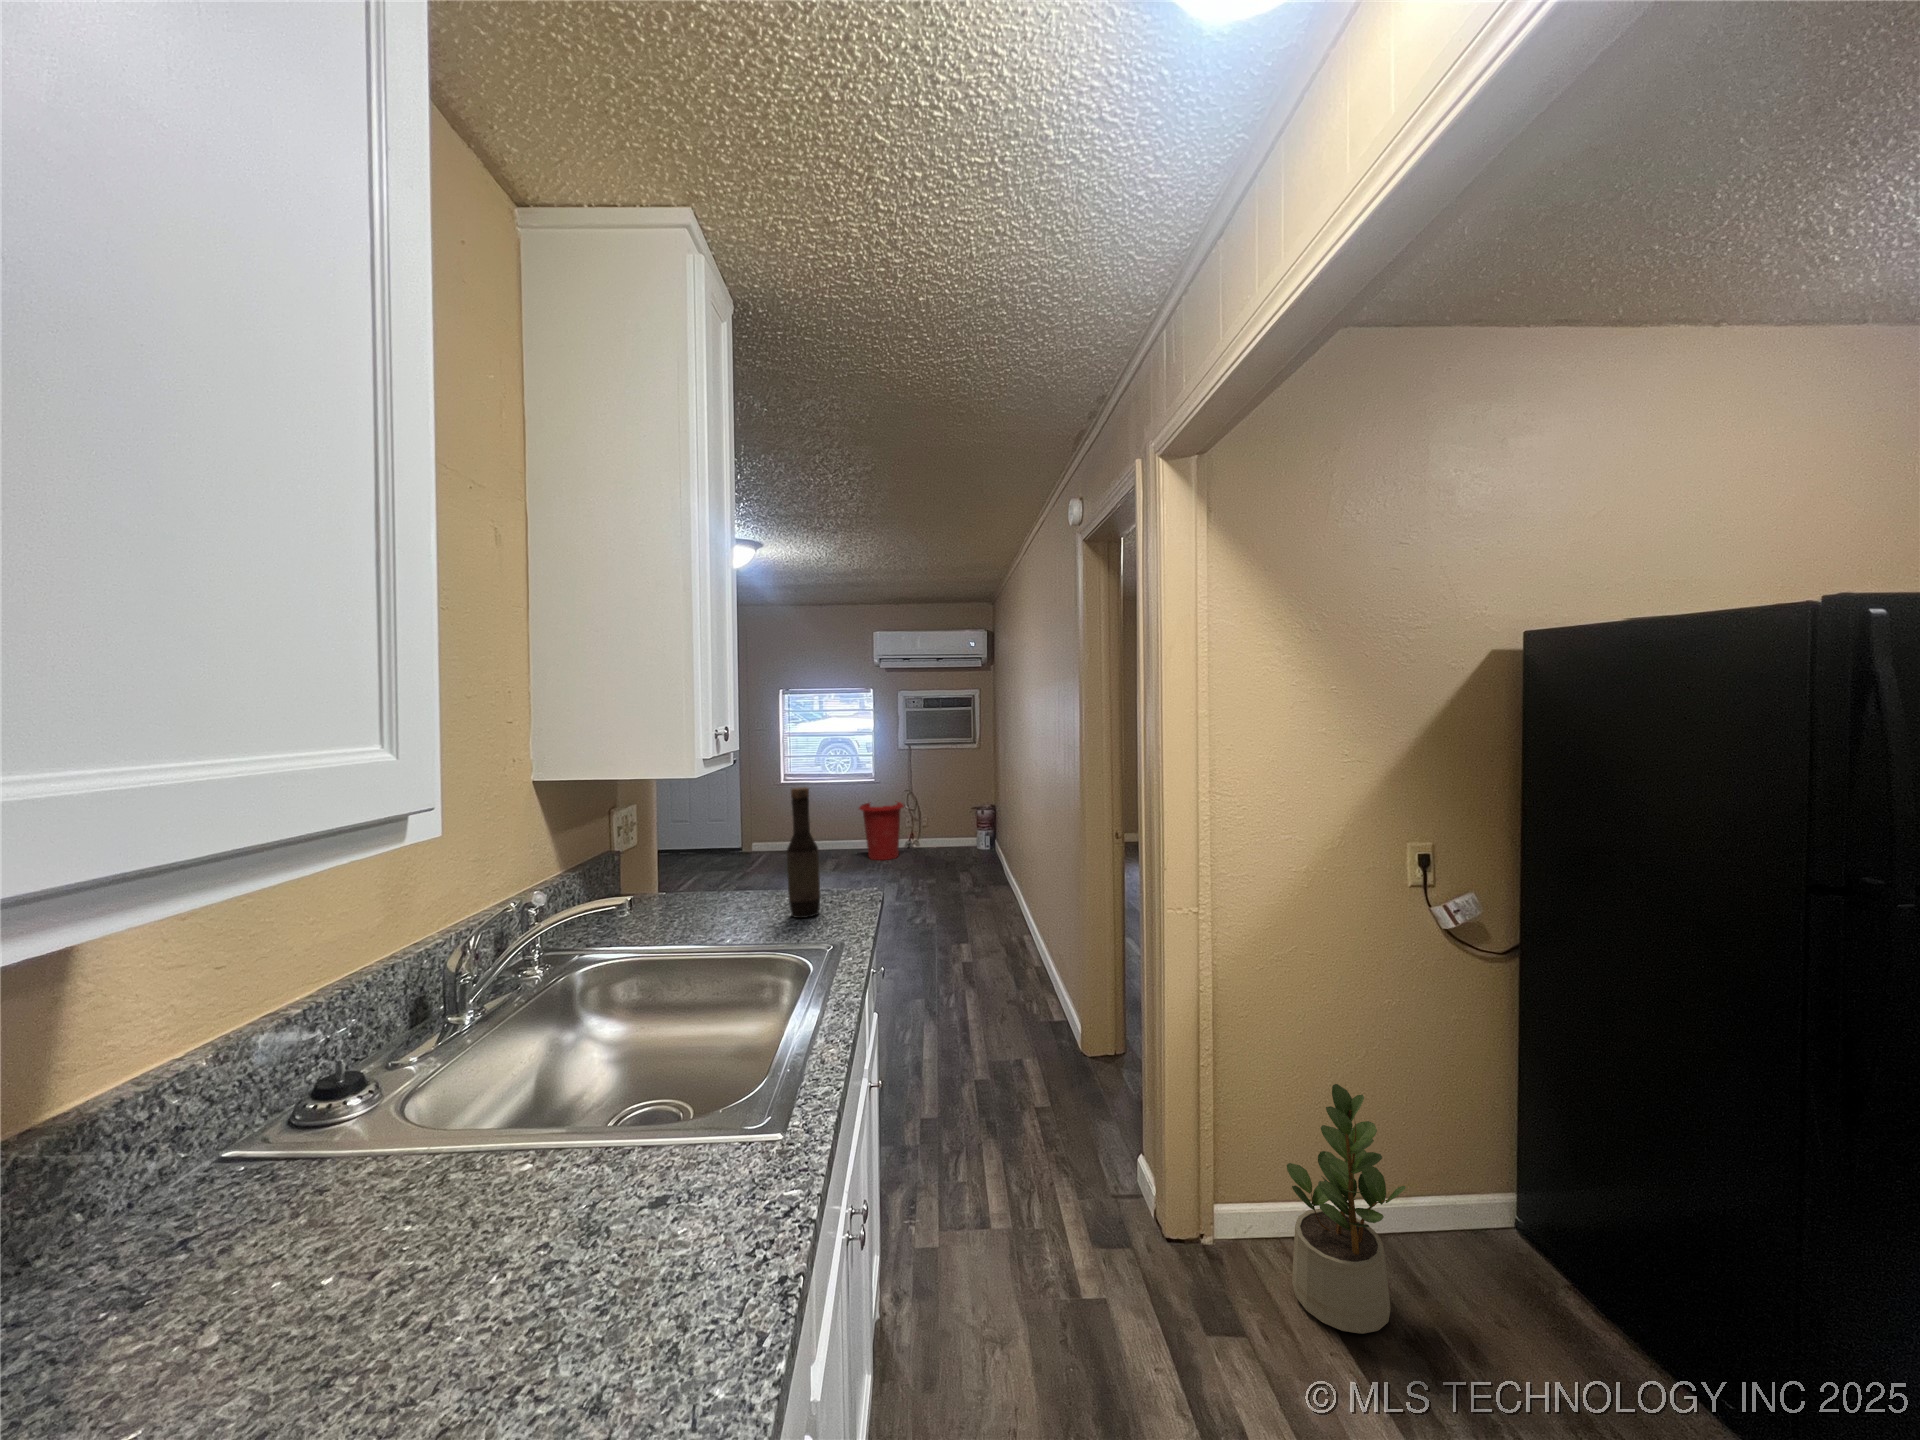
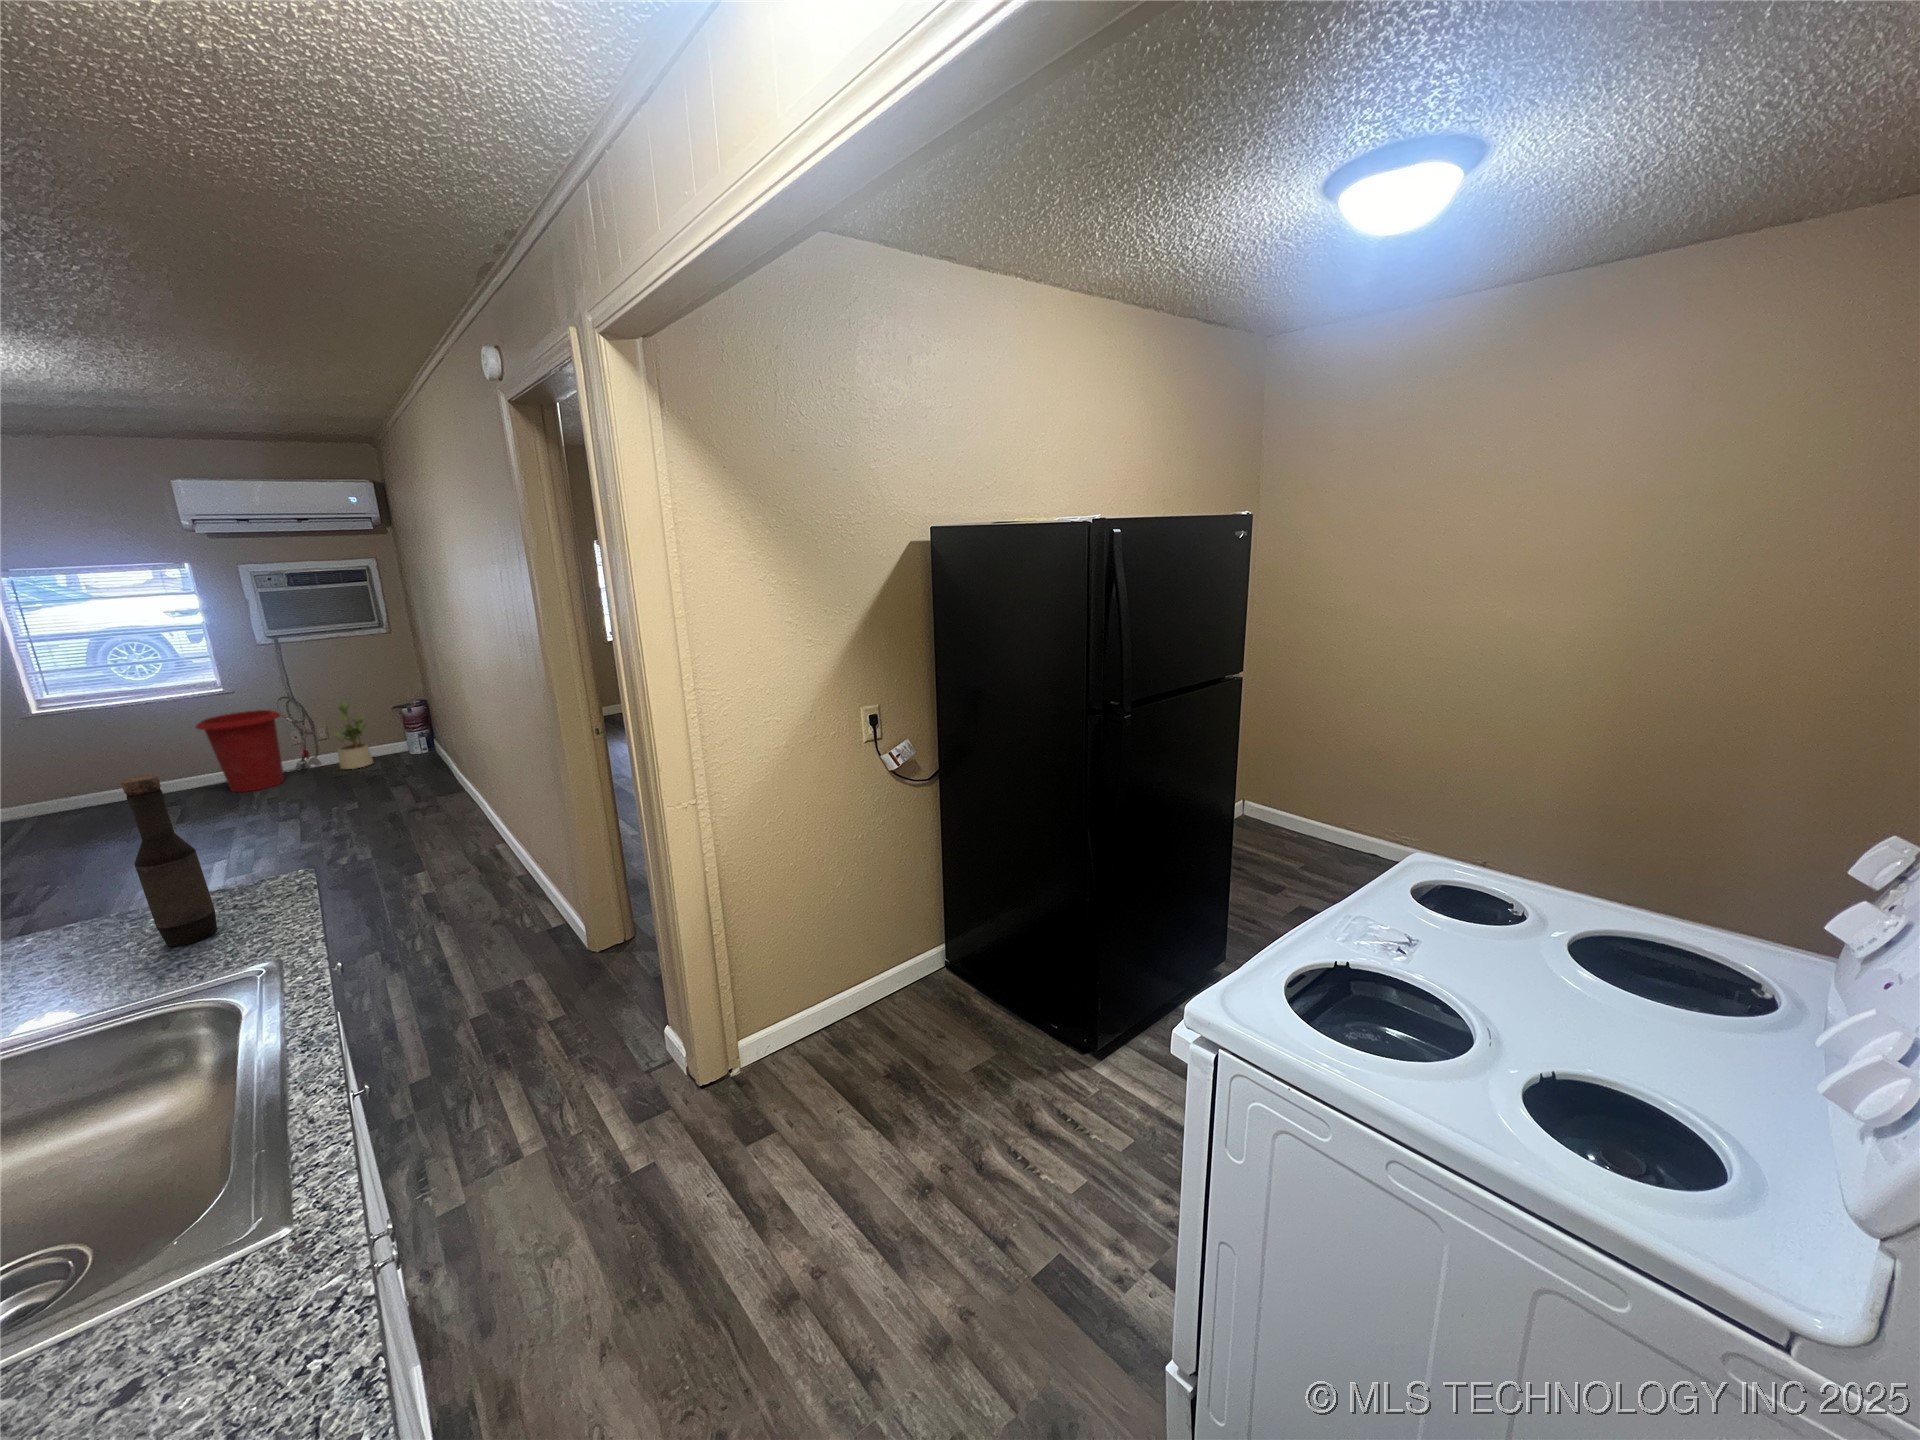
potted plant: present [1287,1084,1406,1334] -> present [334,702,373,769]

